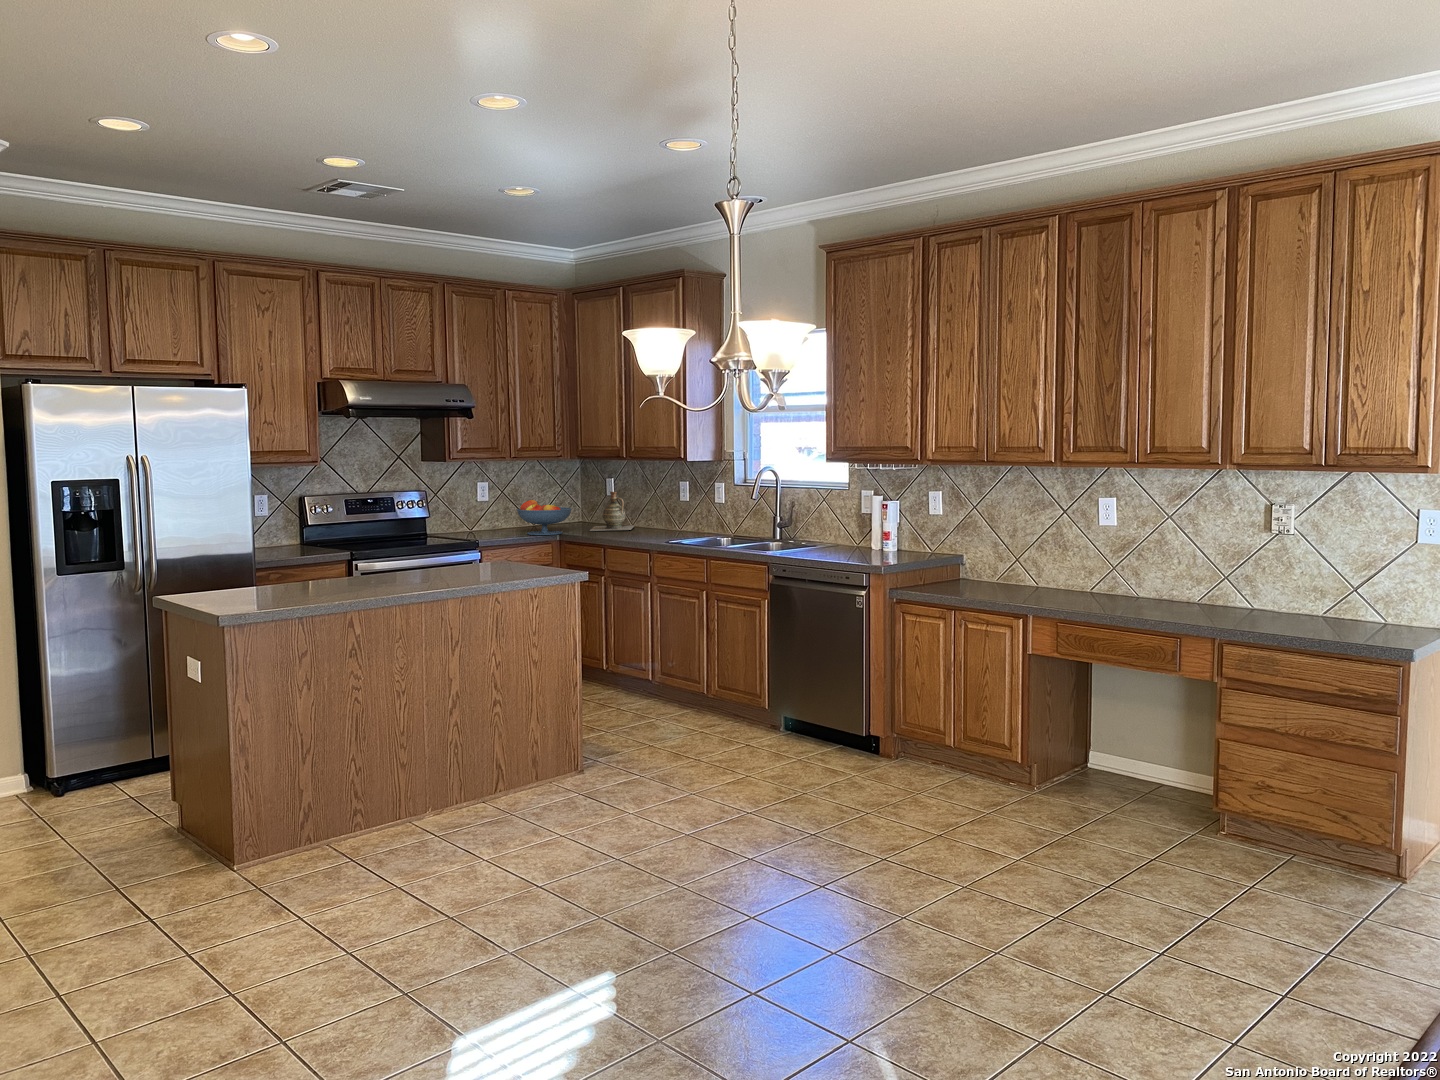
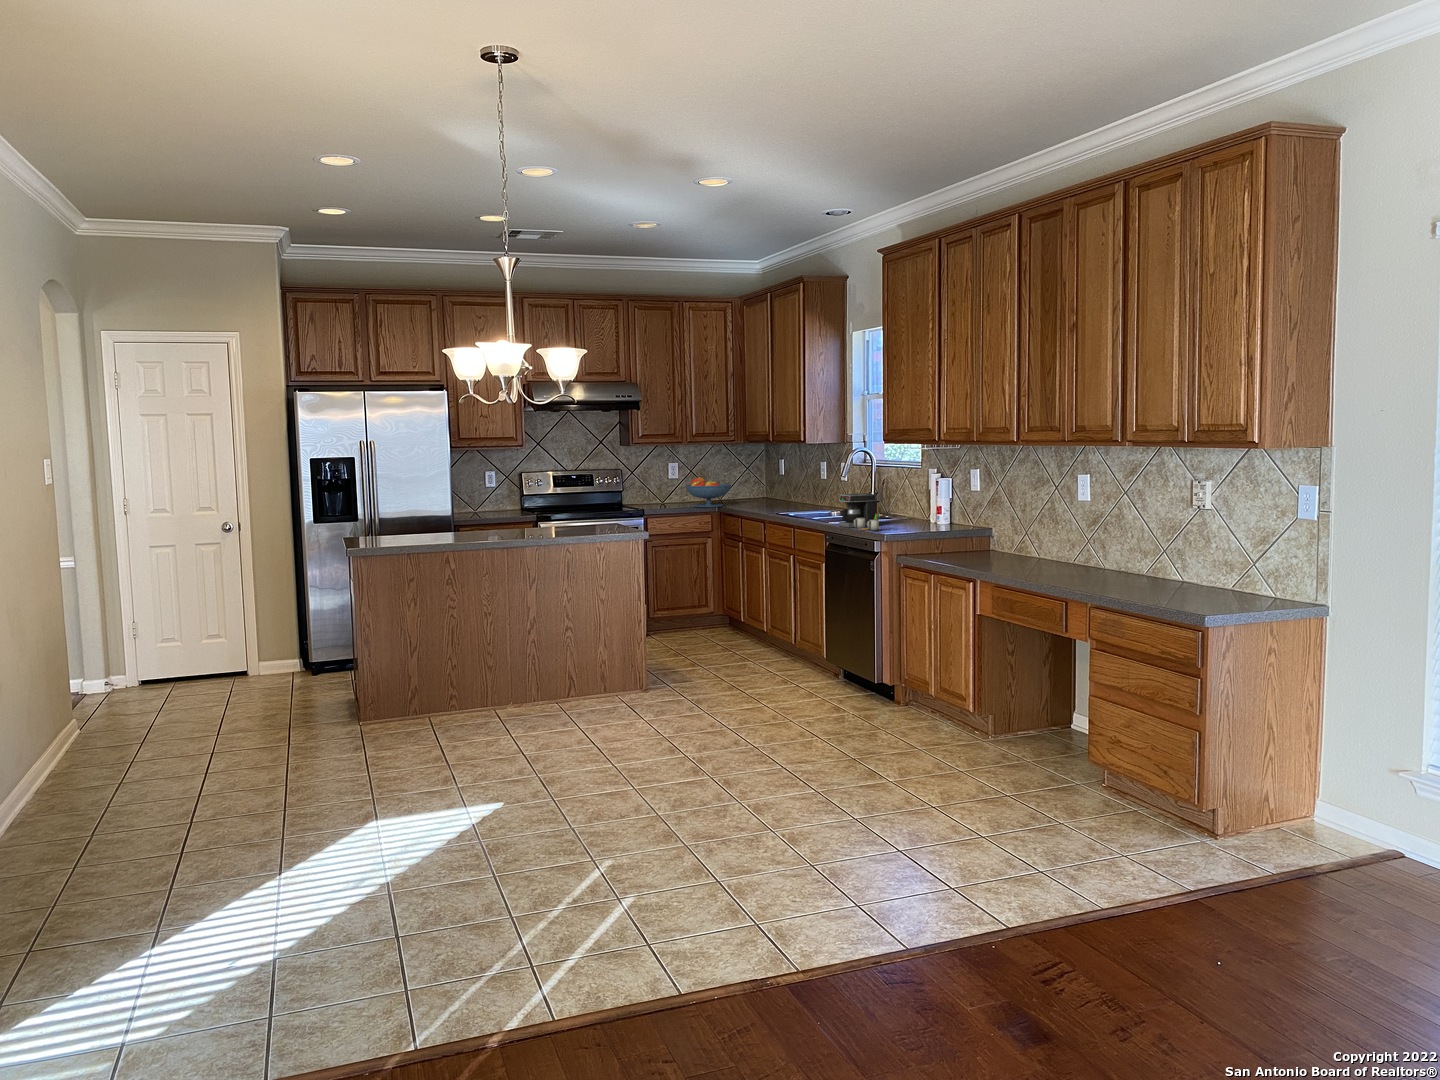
ceramic jug: present [590,492,634,531] -> none [749,471,795,505]
coffee maker: none [785,518,850,561] -> present [839,493,881,531]

